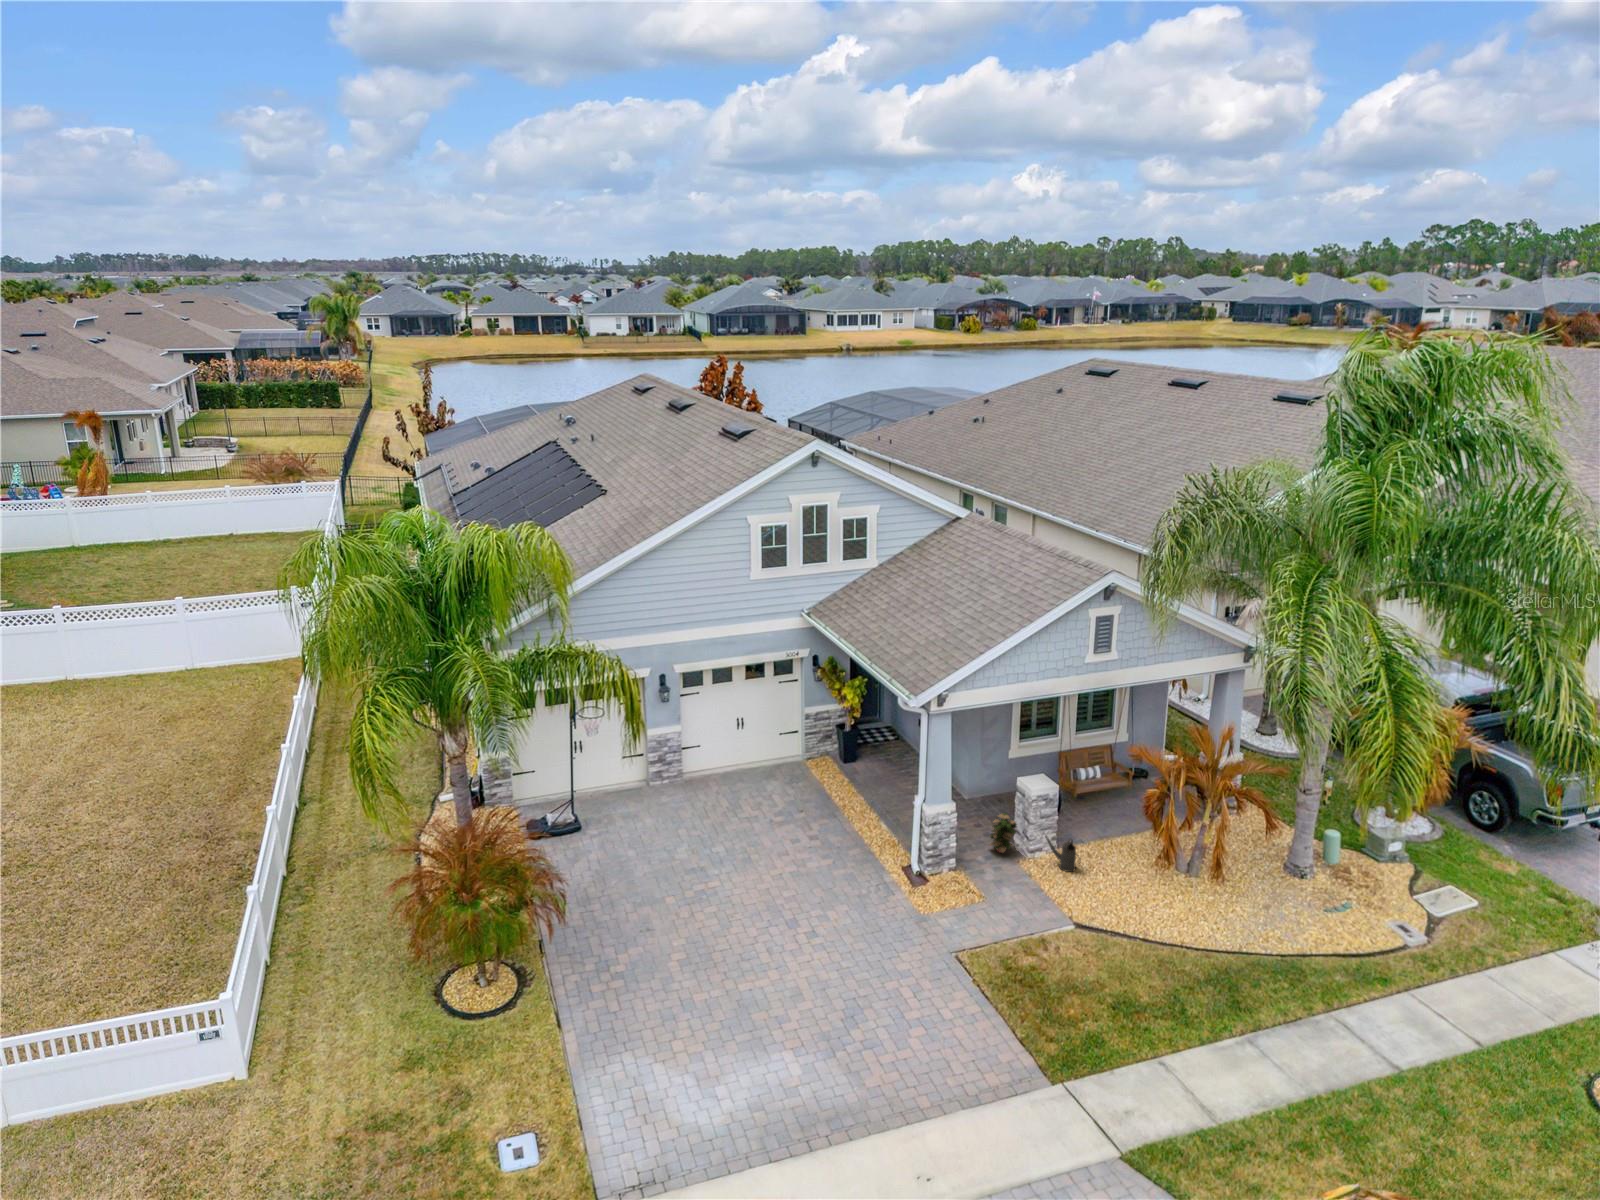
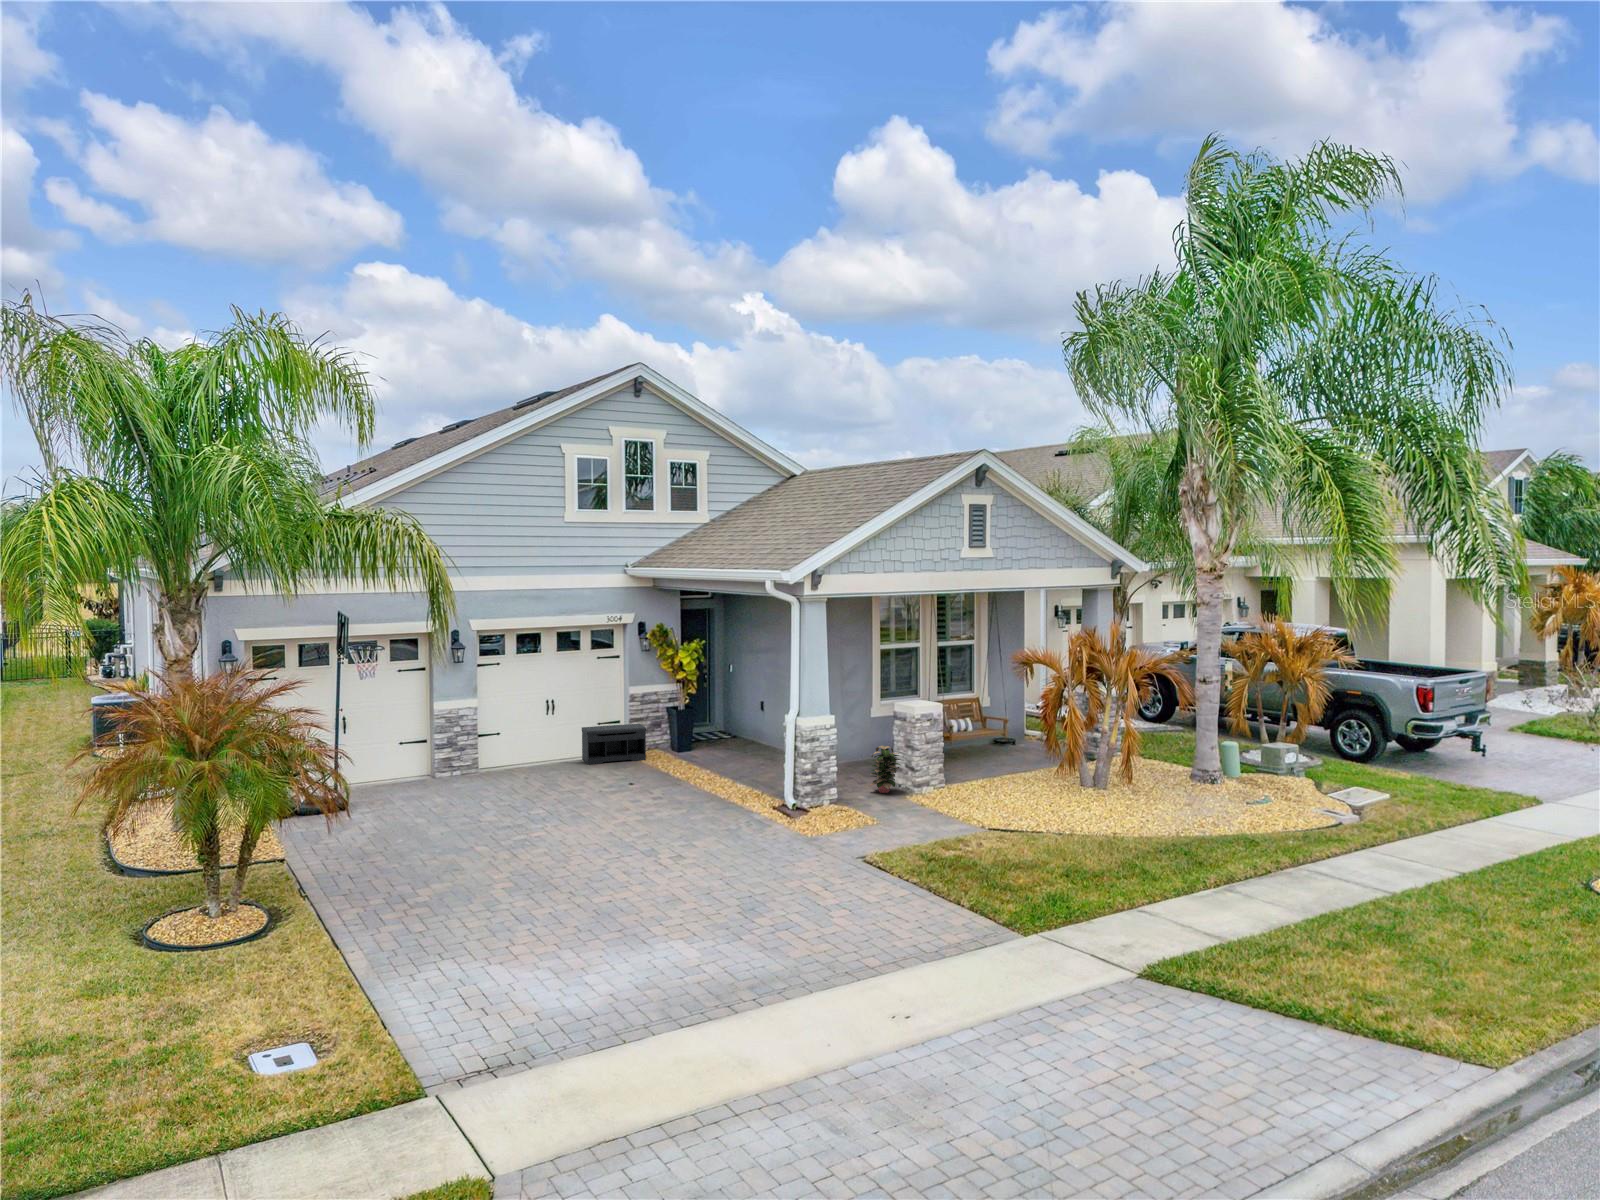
bench: none [765,737,817,774] -> present [582,724,646,765]
watering can: present [1045,836,1077,872] -> none [934,759,979,799]

